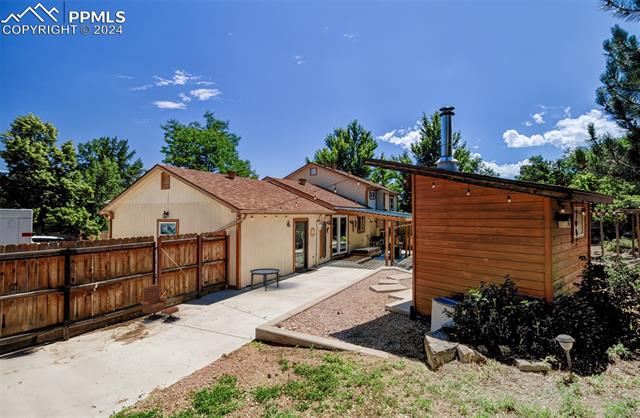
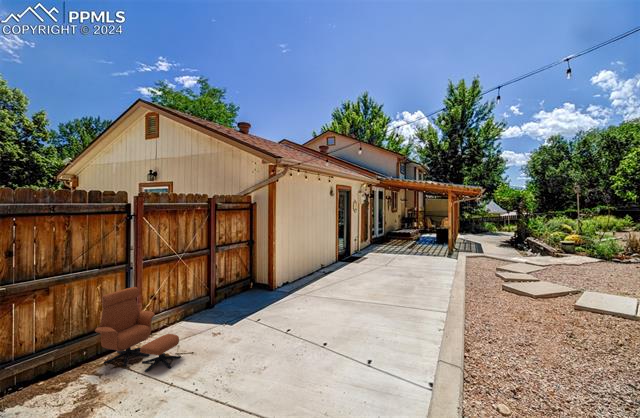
round table: present [250,268,280,291] -> none [287,256,333,291]

